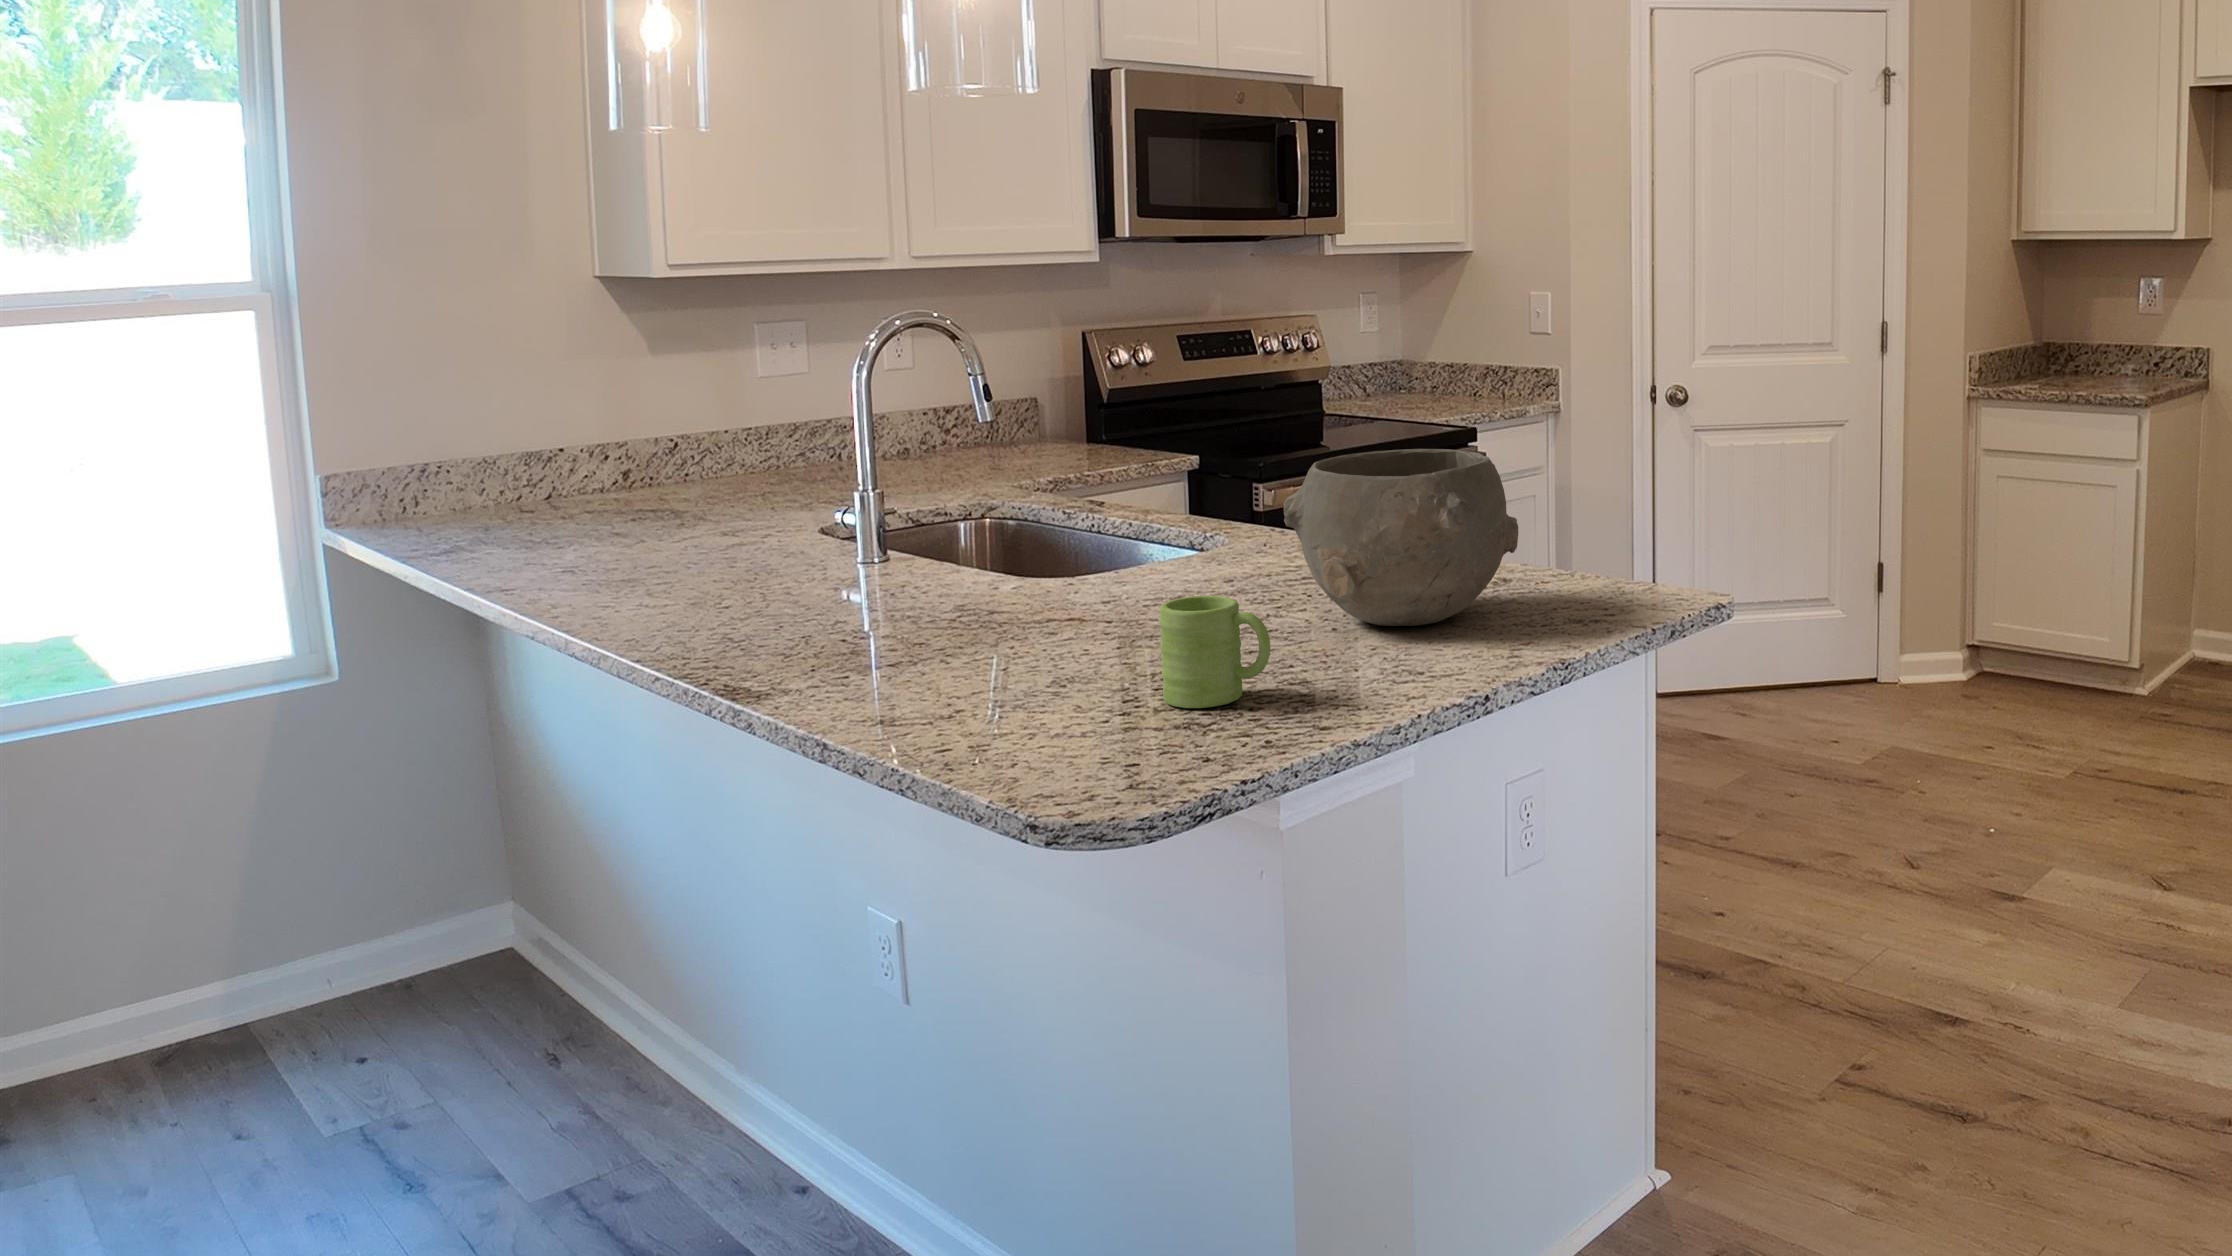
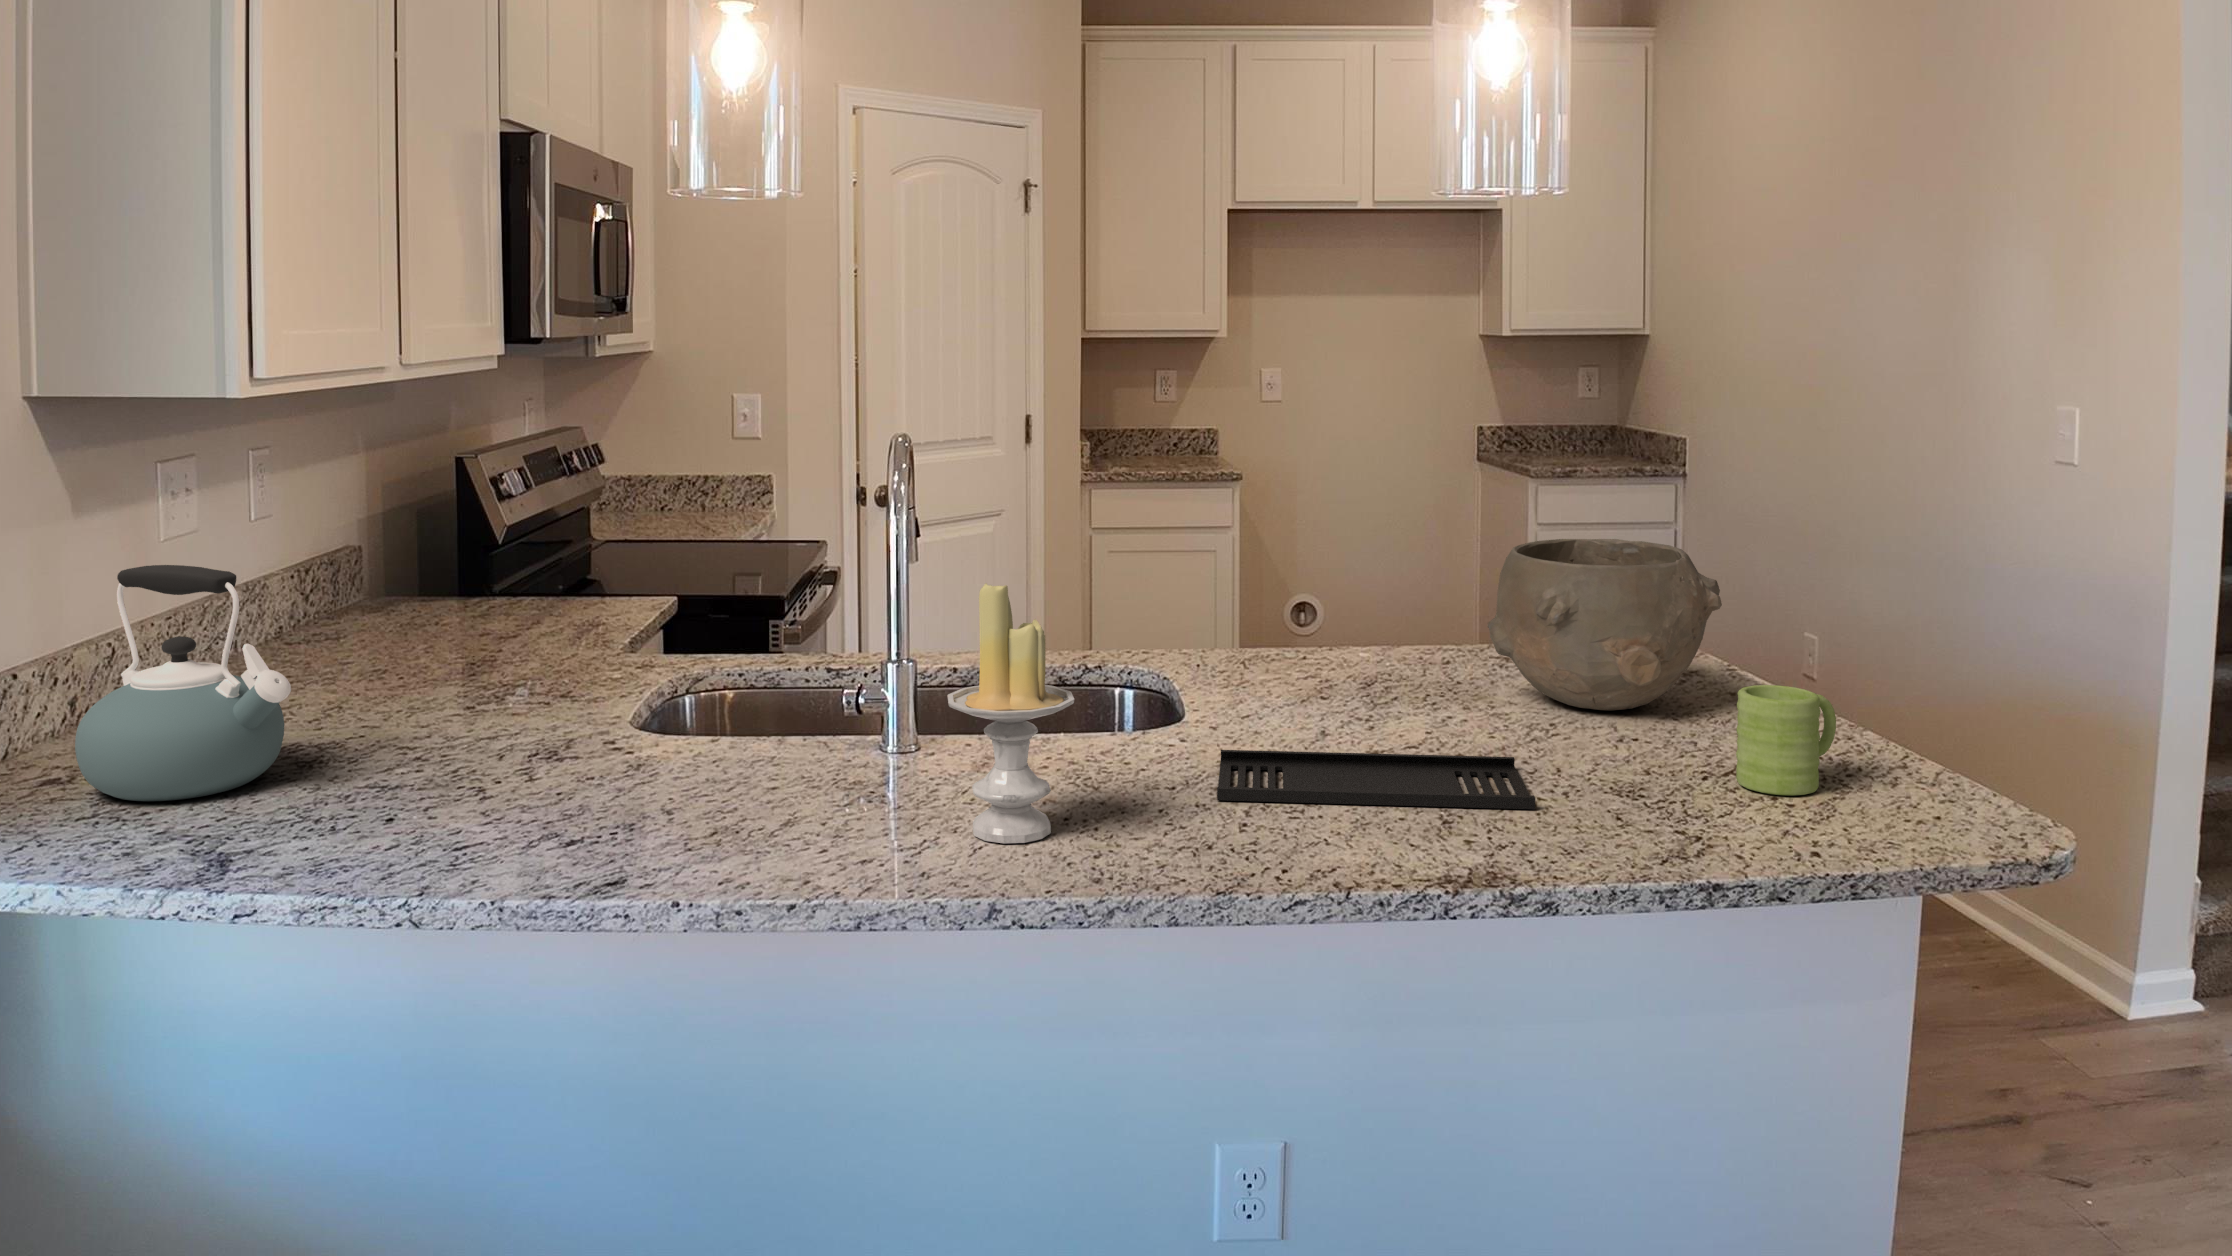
kettle: none [459,385,602,535] -> present [75,565,291,801]
candle: none [618,426,728,629] -> present [948,583,1074,843]
tray: none [850,597,1103,675] -> present [1217,750,1535,809]

